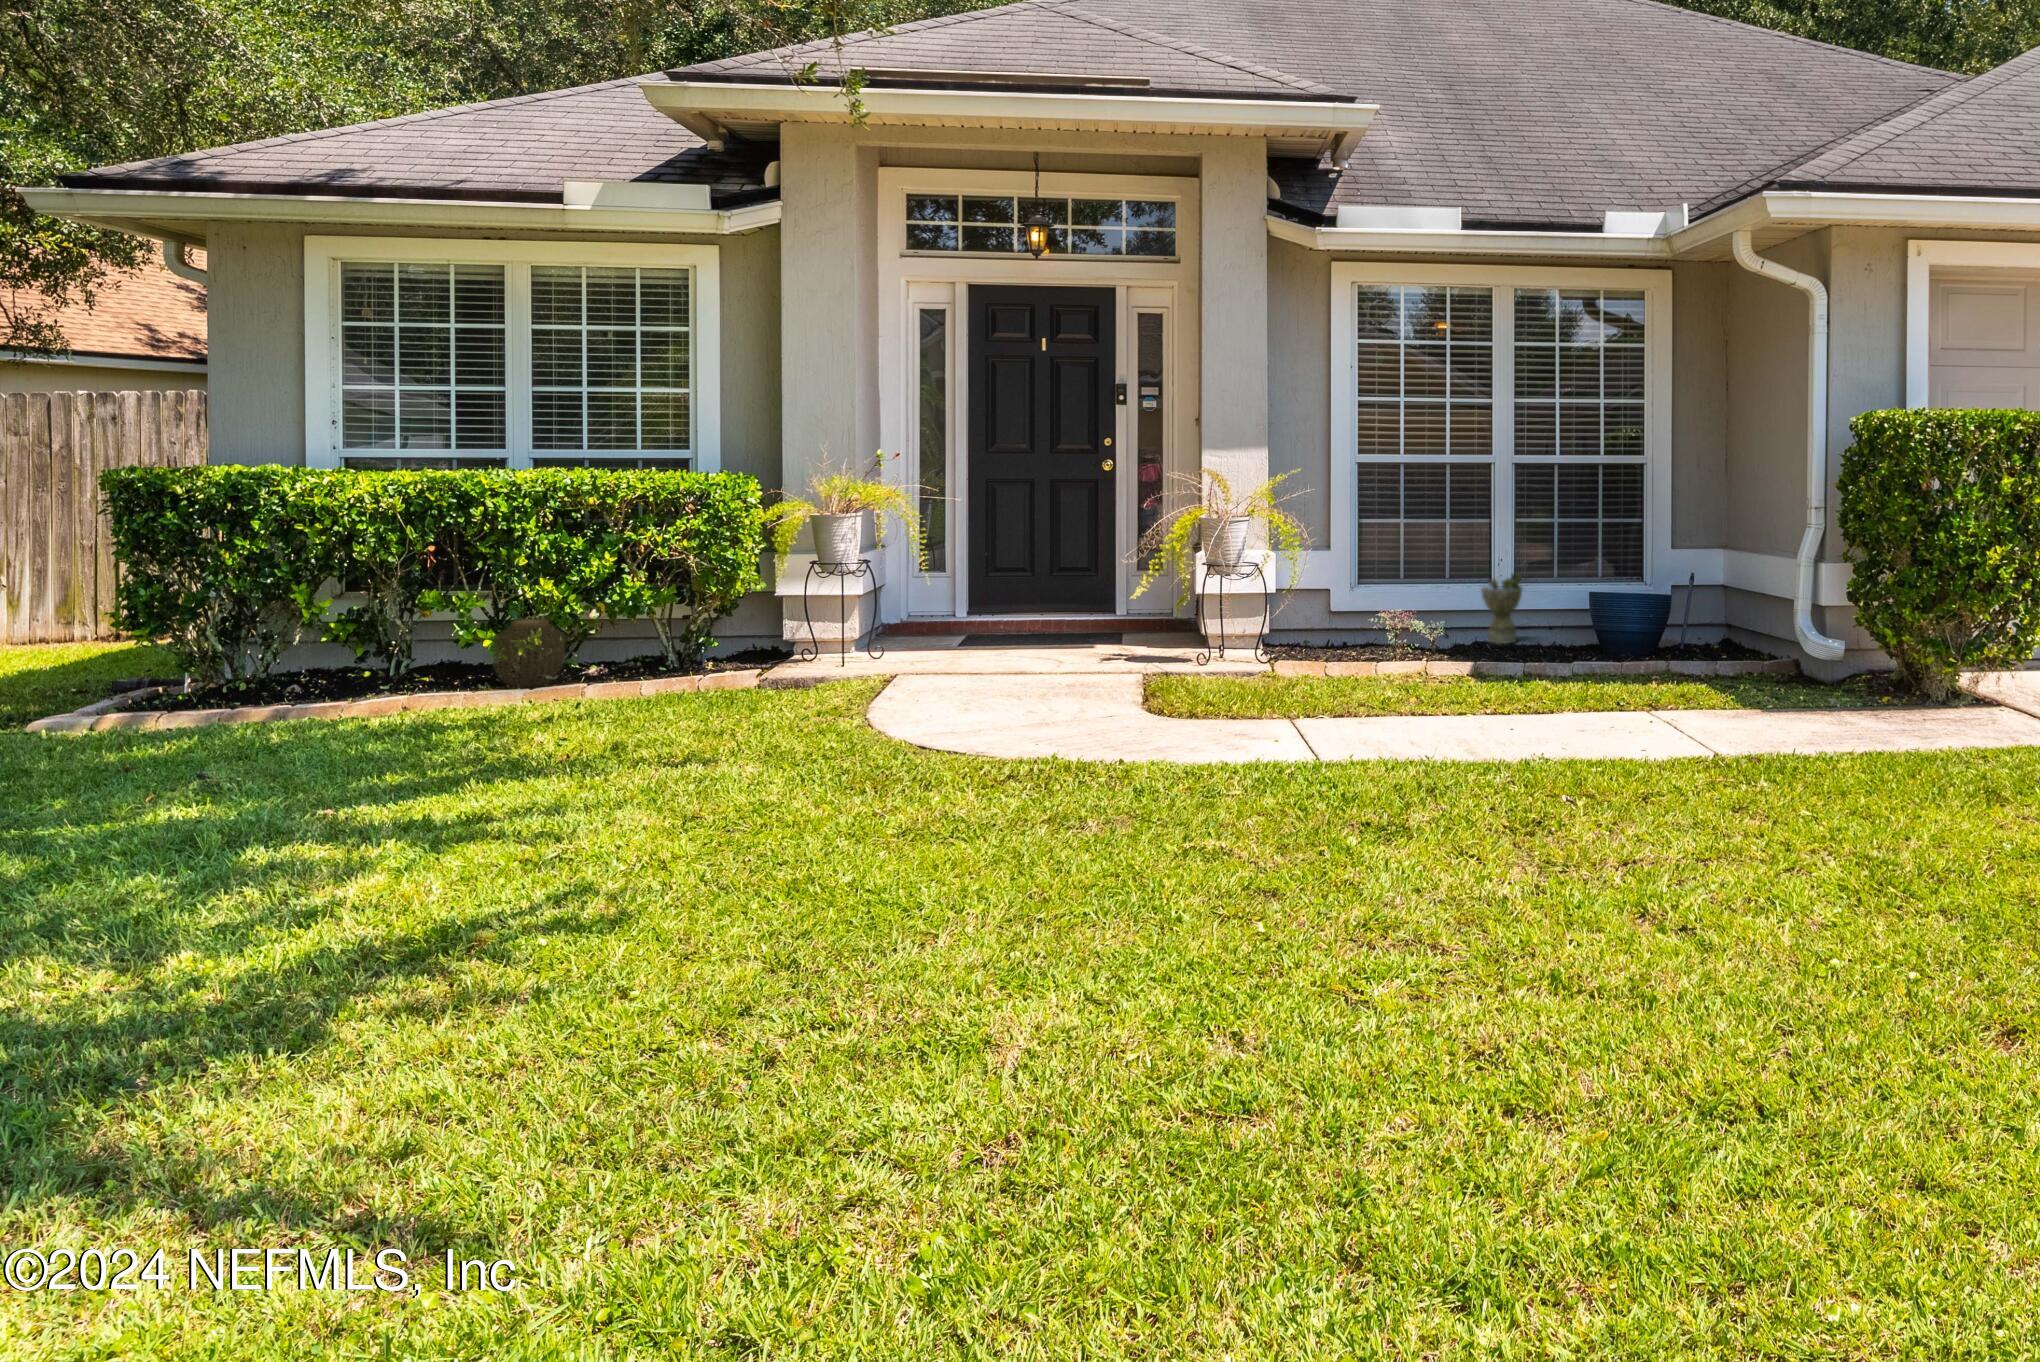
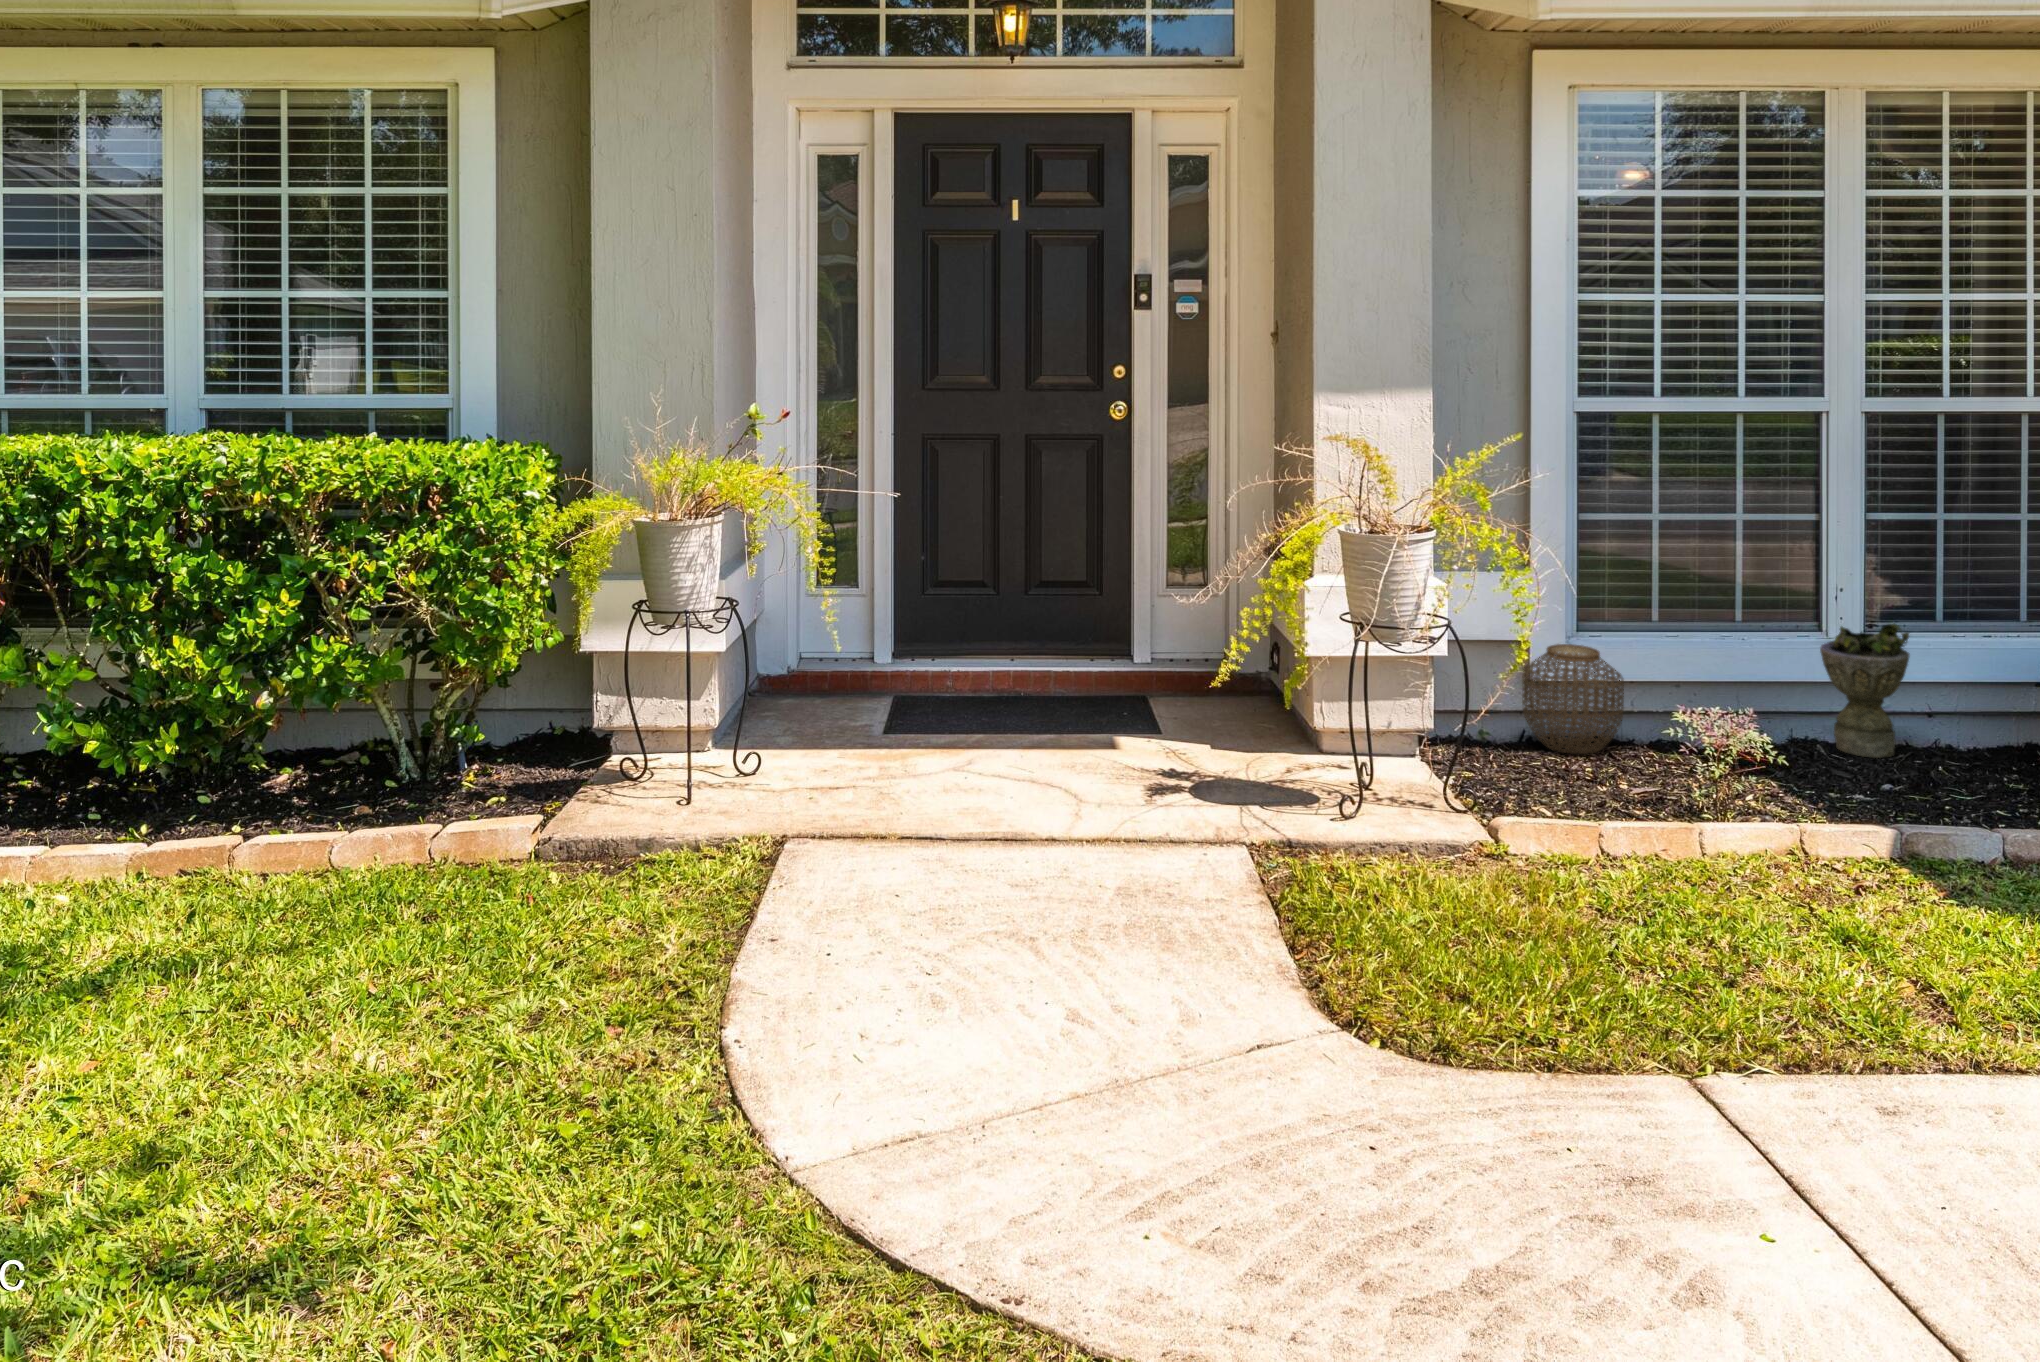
woven basket: present [493,619,565,687] -> present [1522,644,1624,754]

